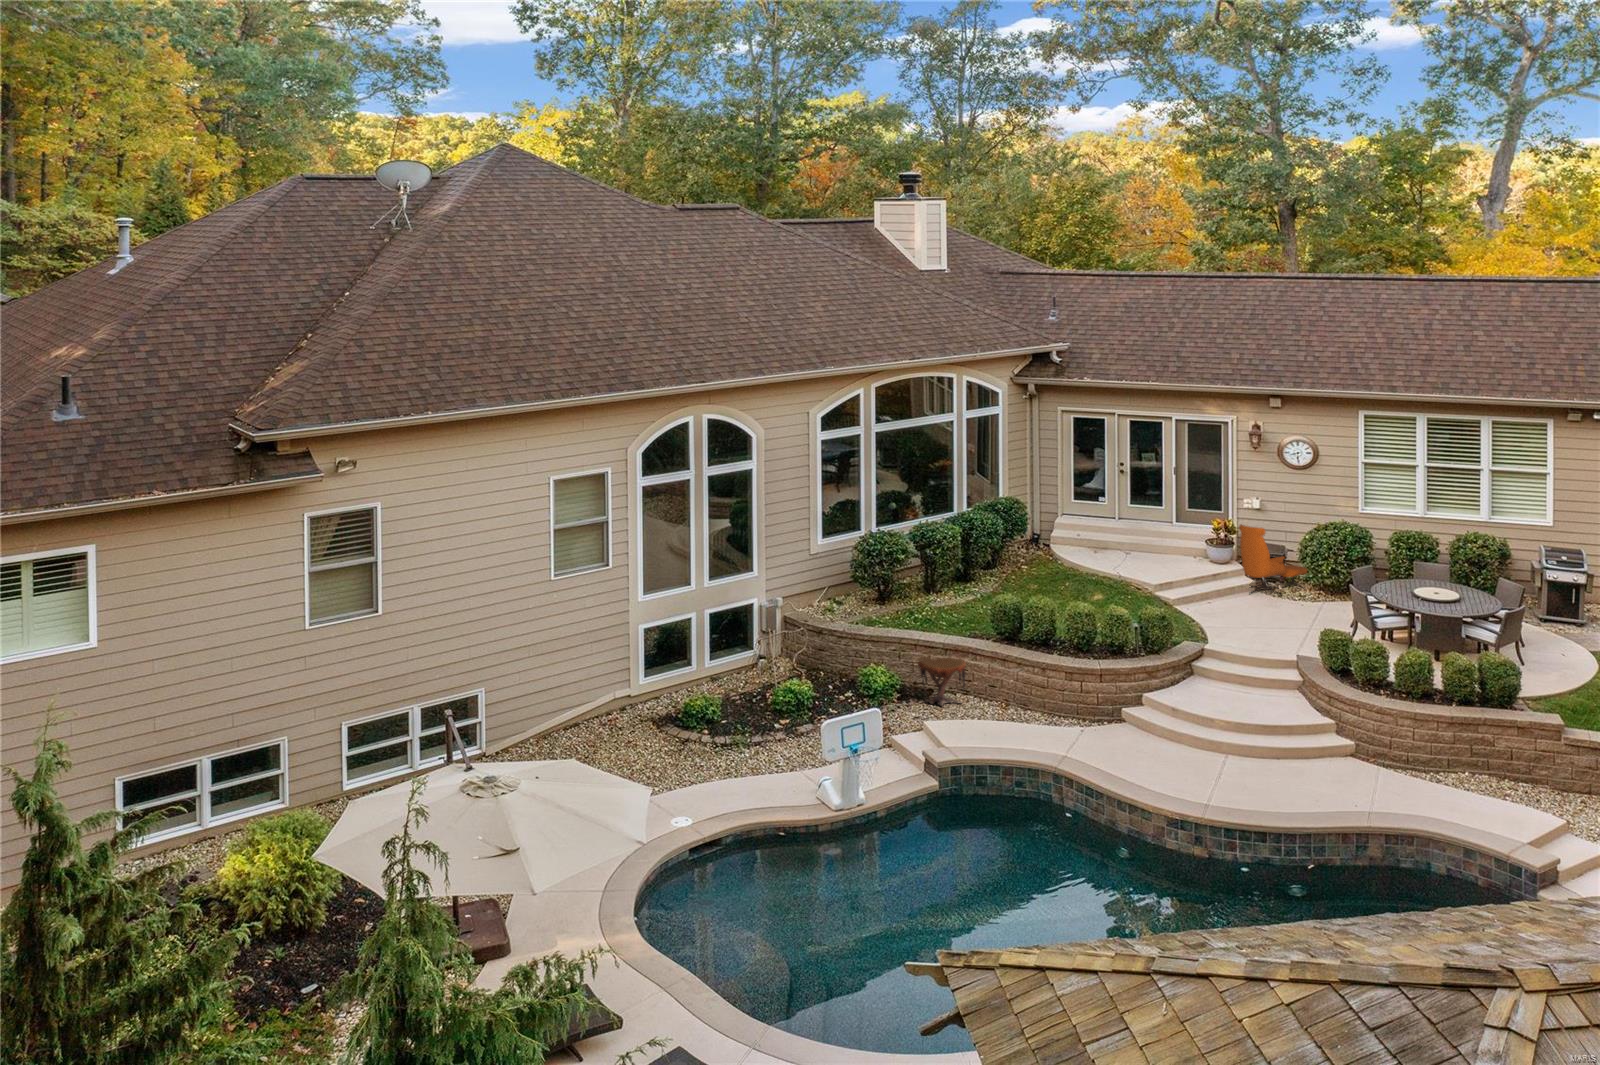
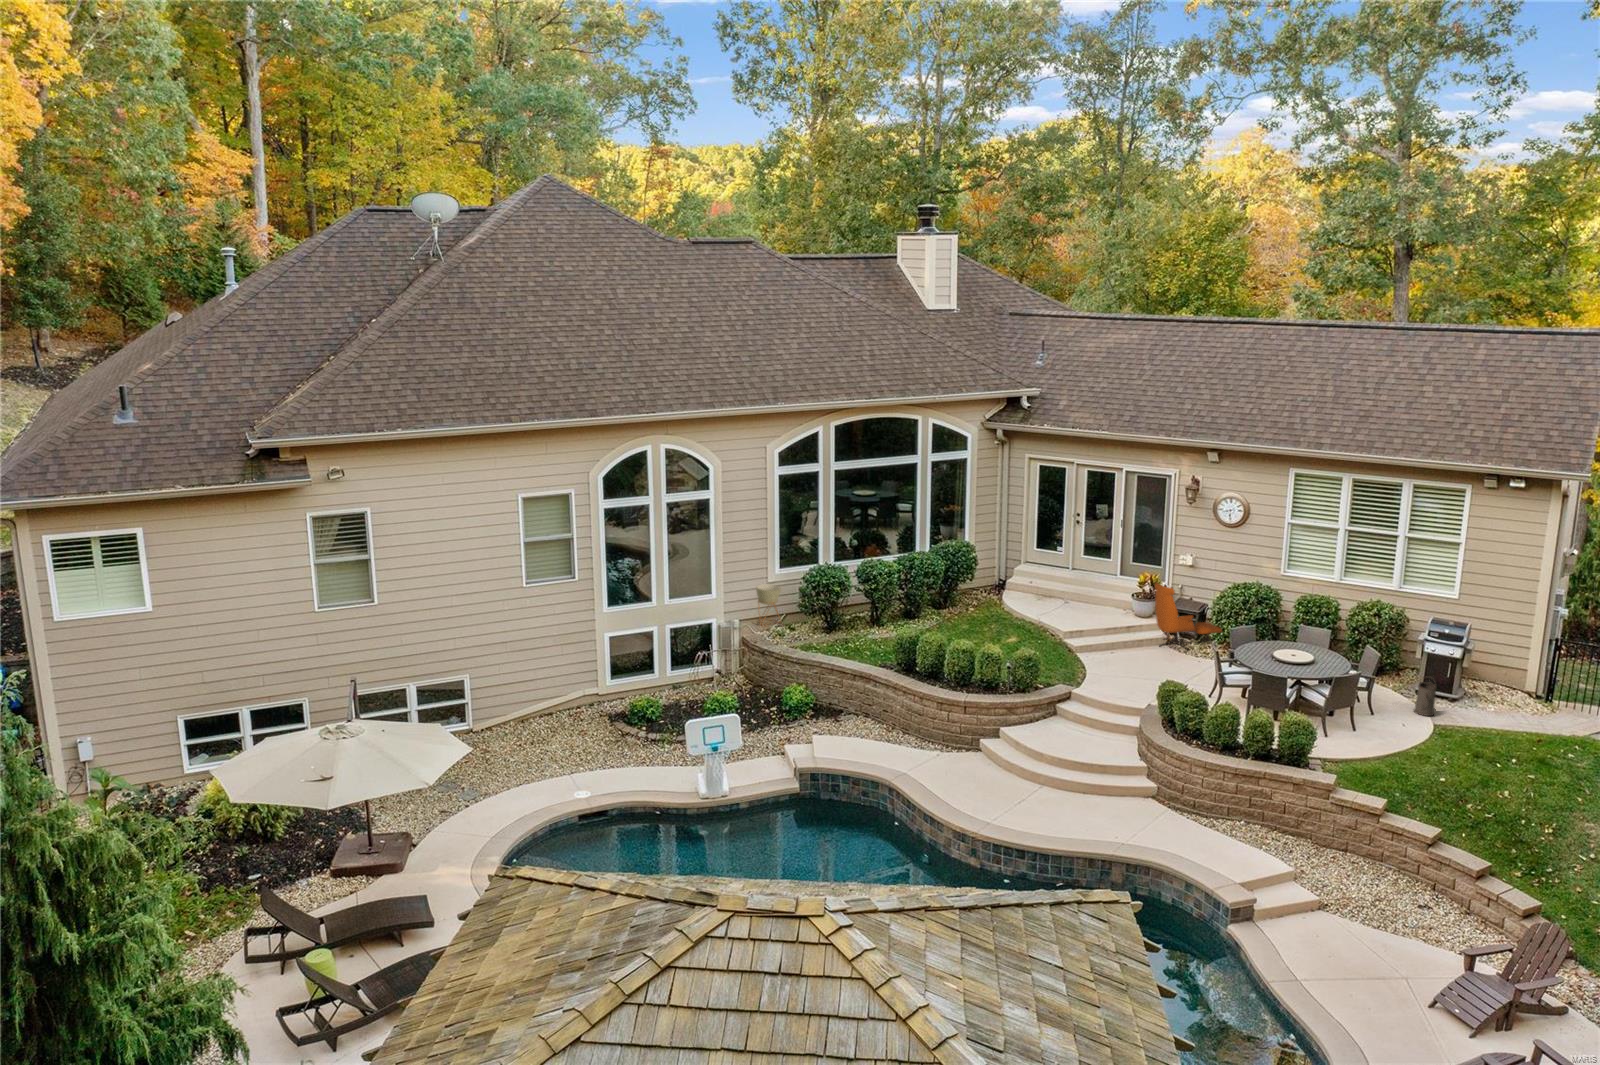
planter: none [812,566,843,612] -> present [756,584,781,625]
watering can: none [1555,590,1581,634] -> present [1414,676,1436,716]
side table: present [918,657,966,706] -> none [821,677,861,720]

